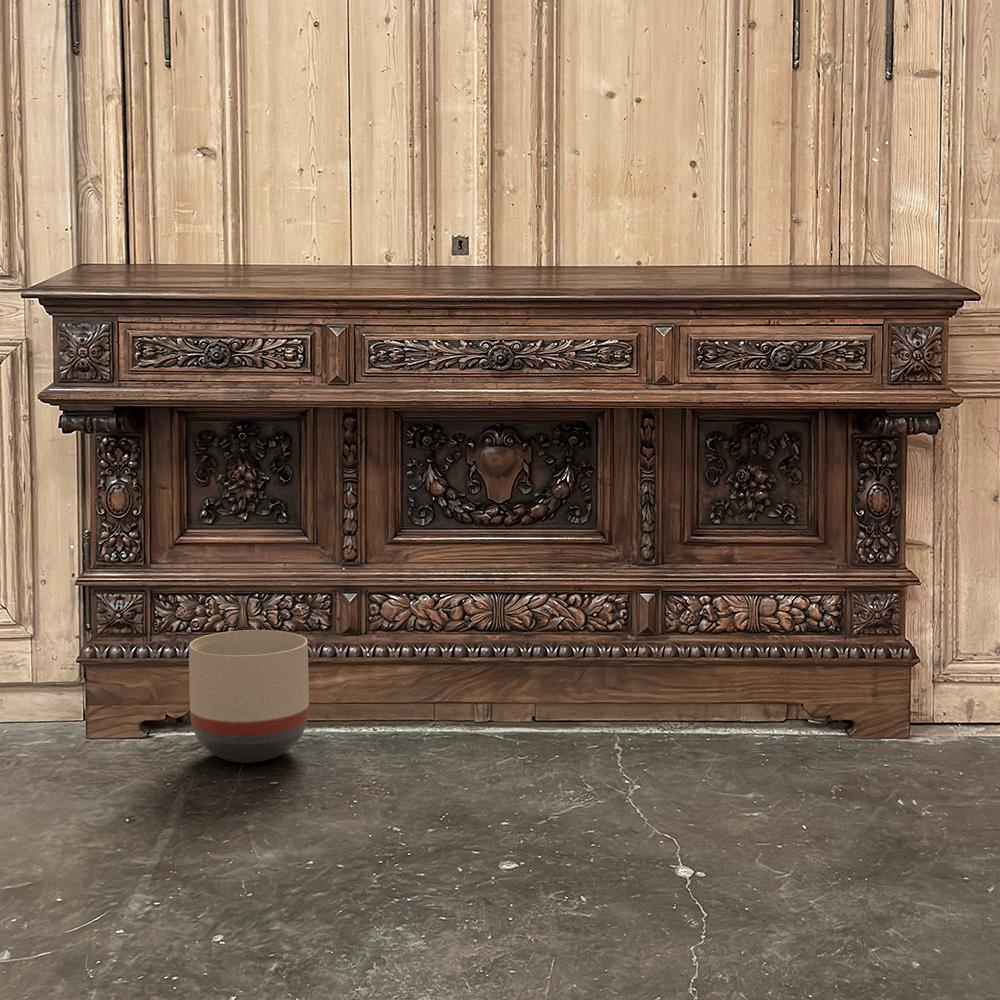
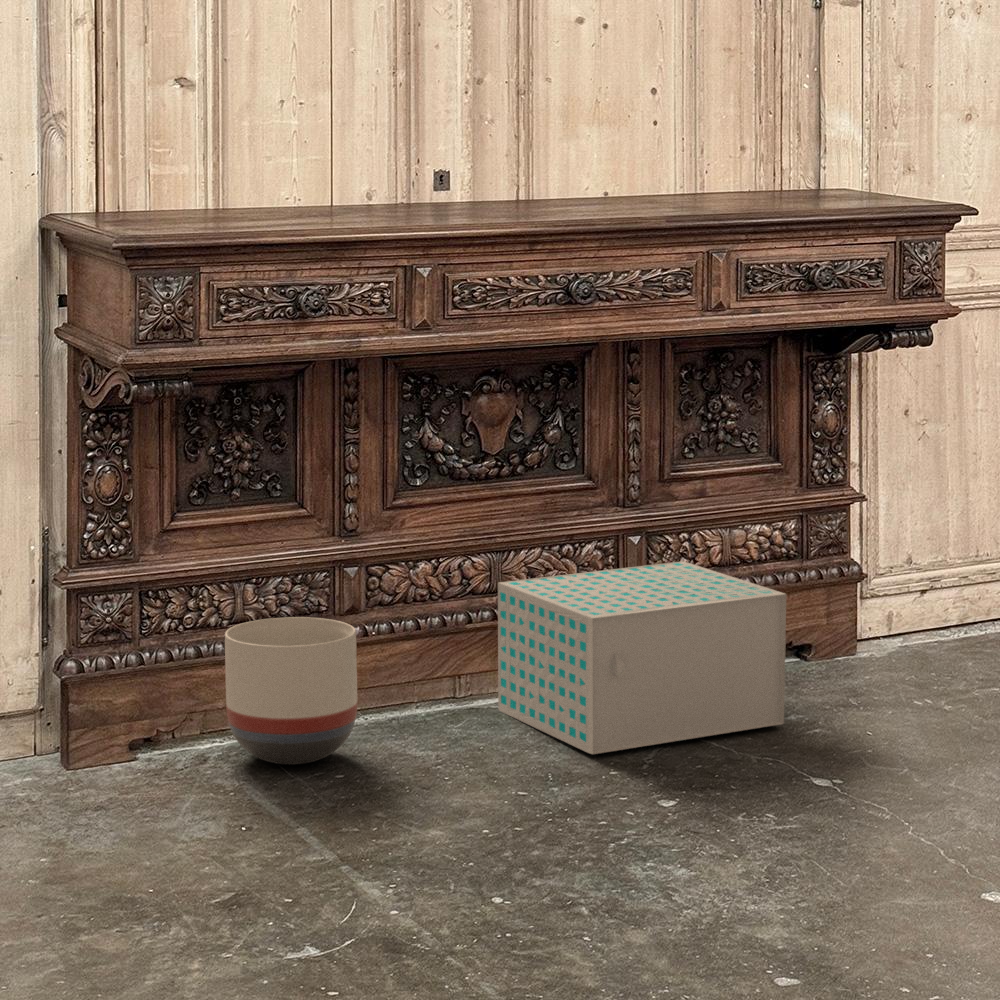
storage box: none [489,622,721,797] -> present [498,561,786,754]

